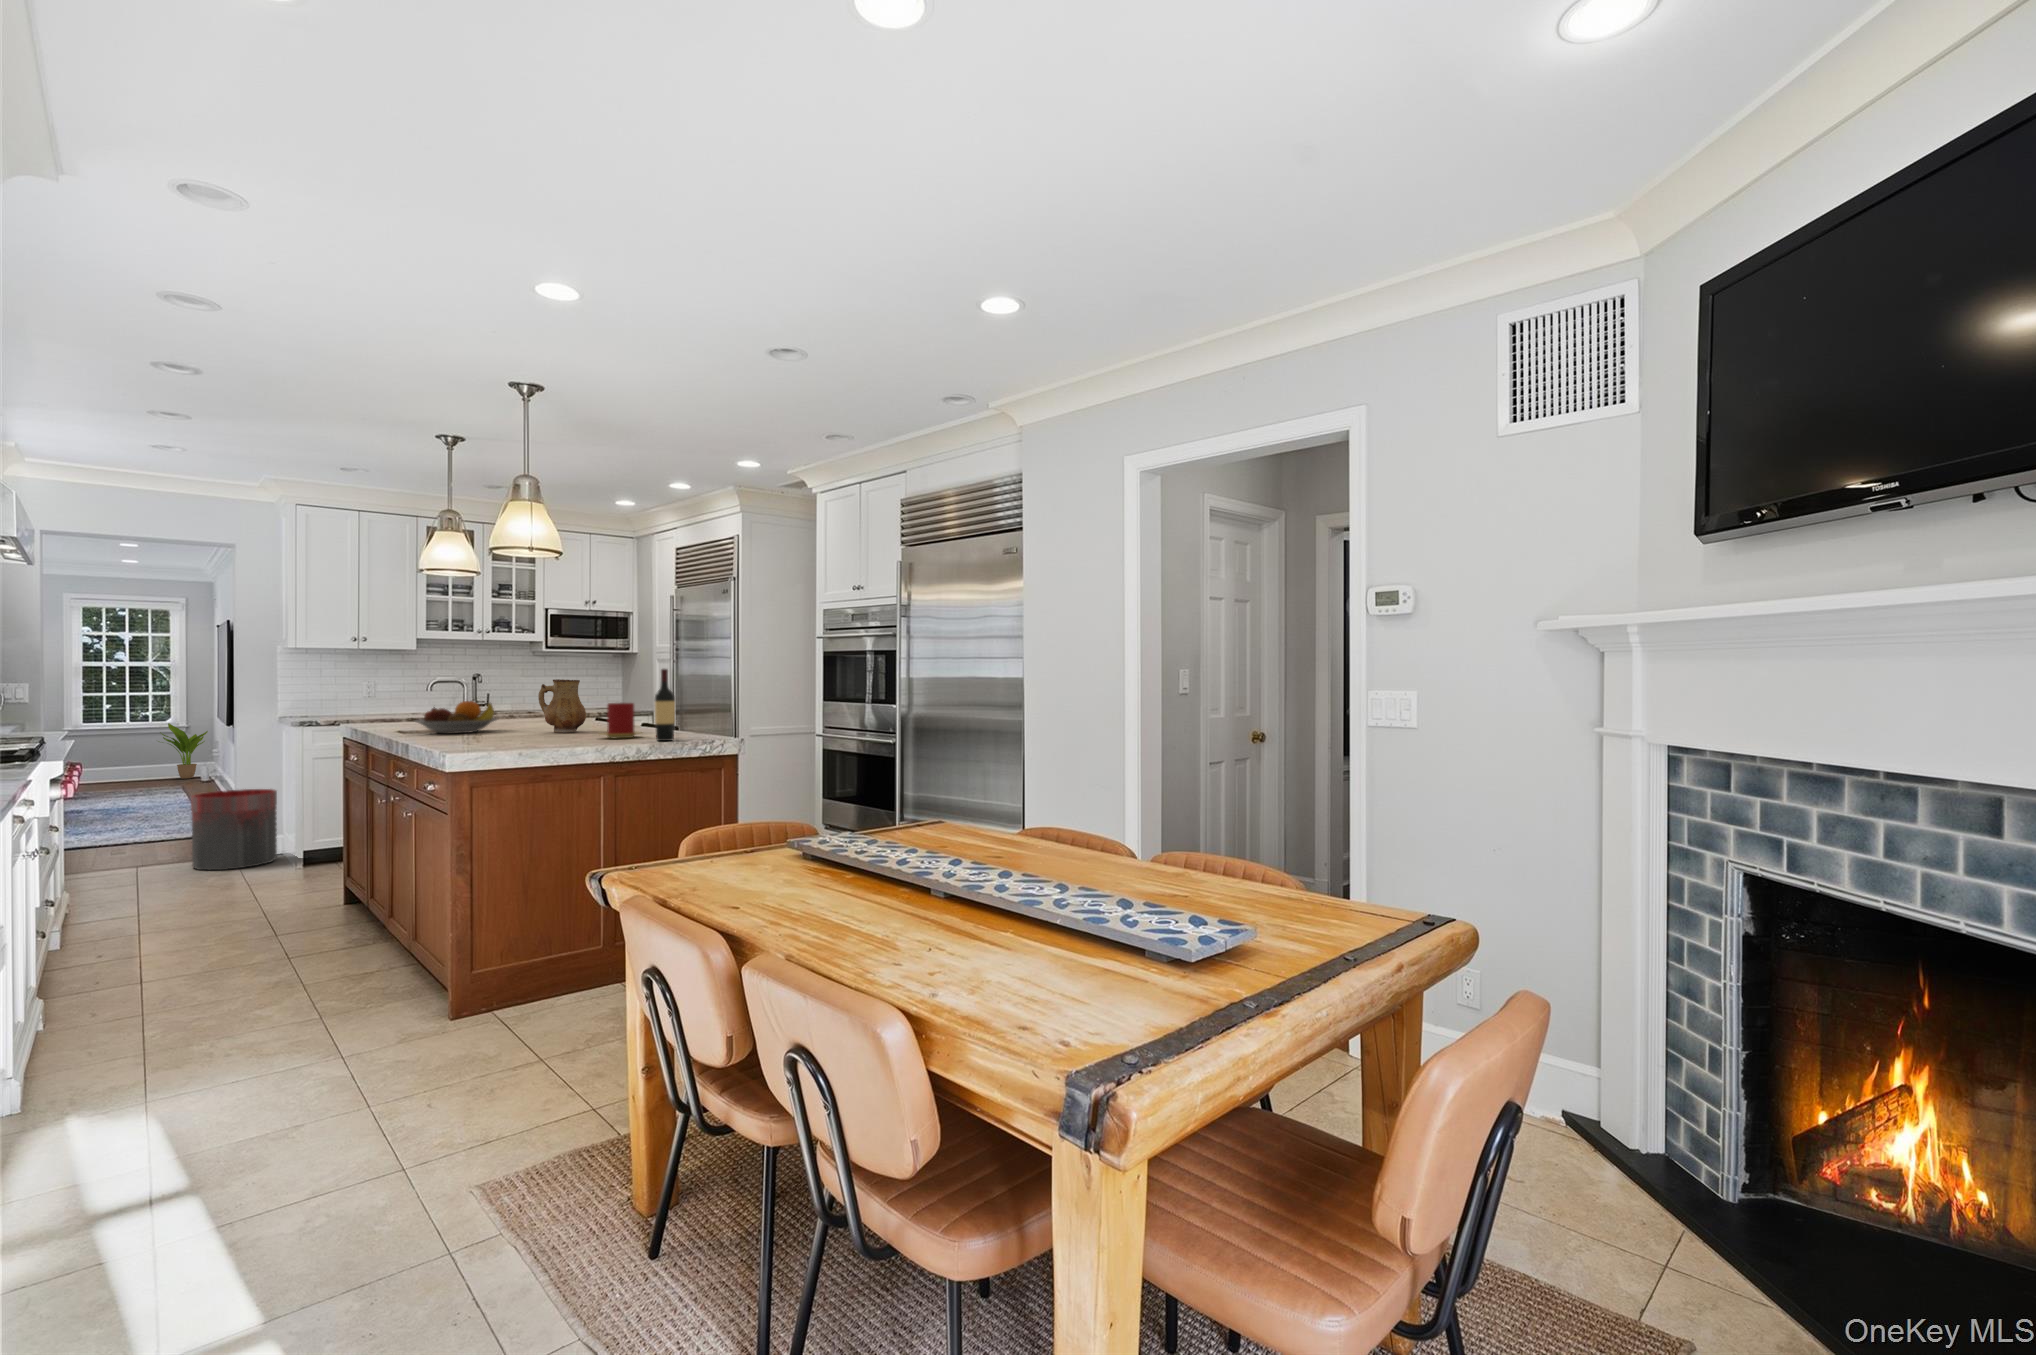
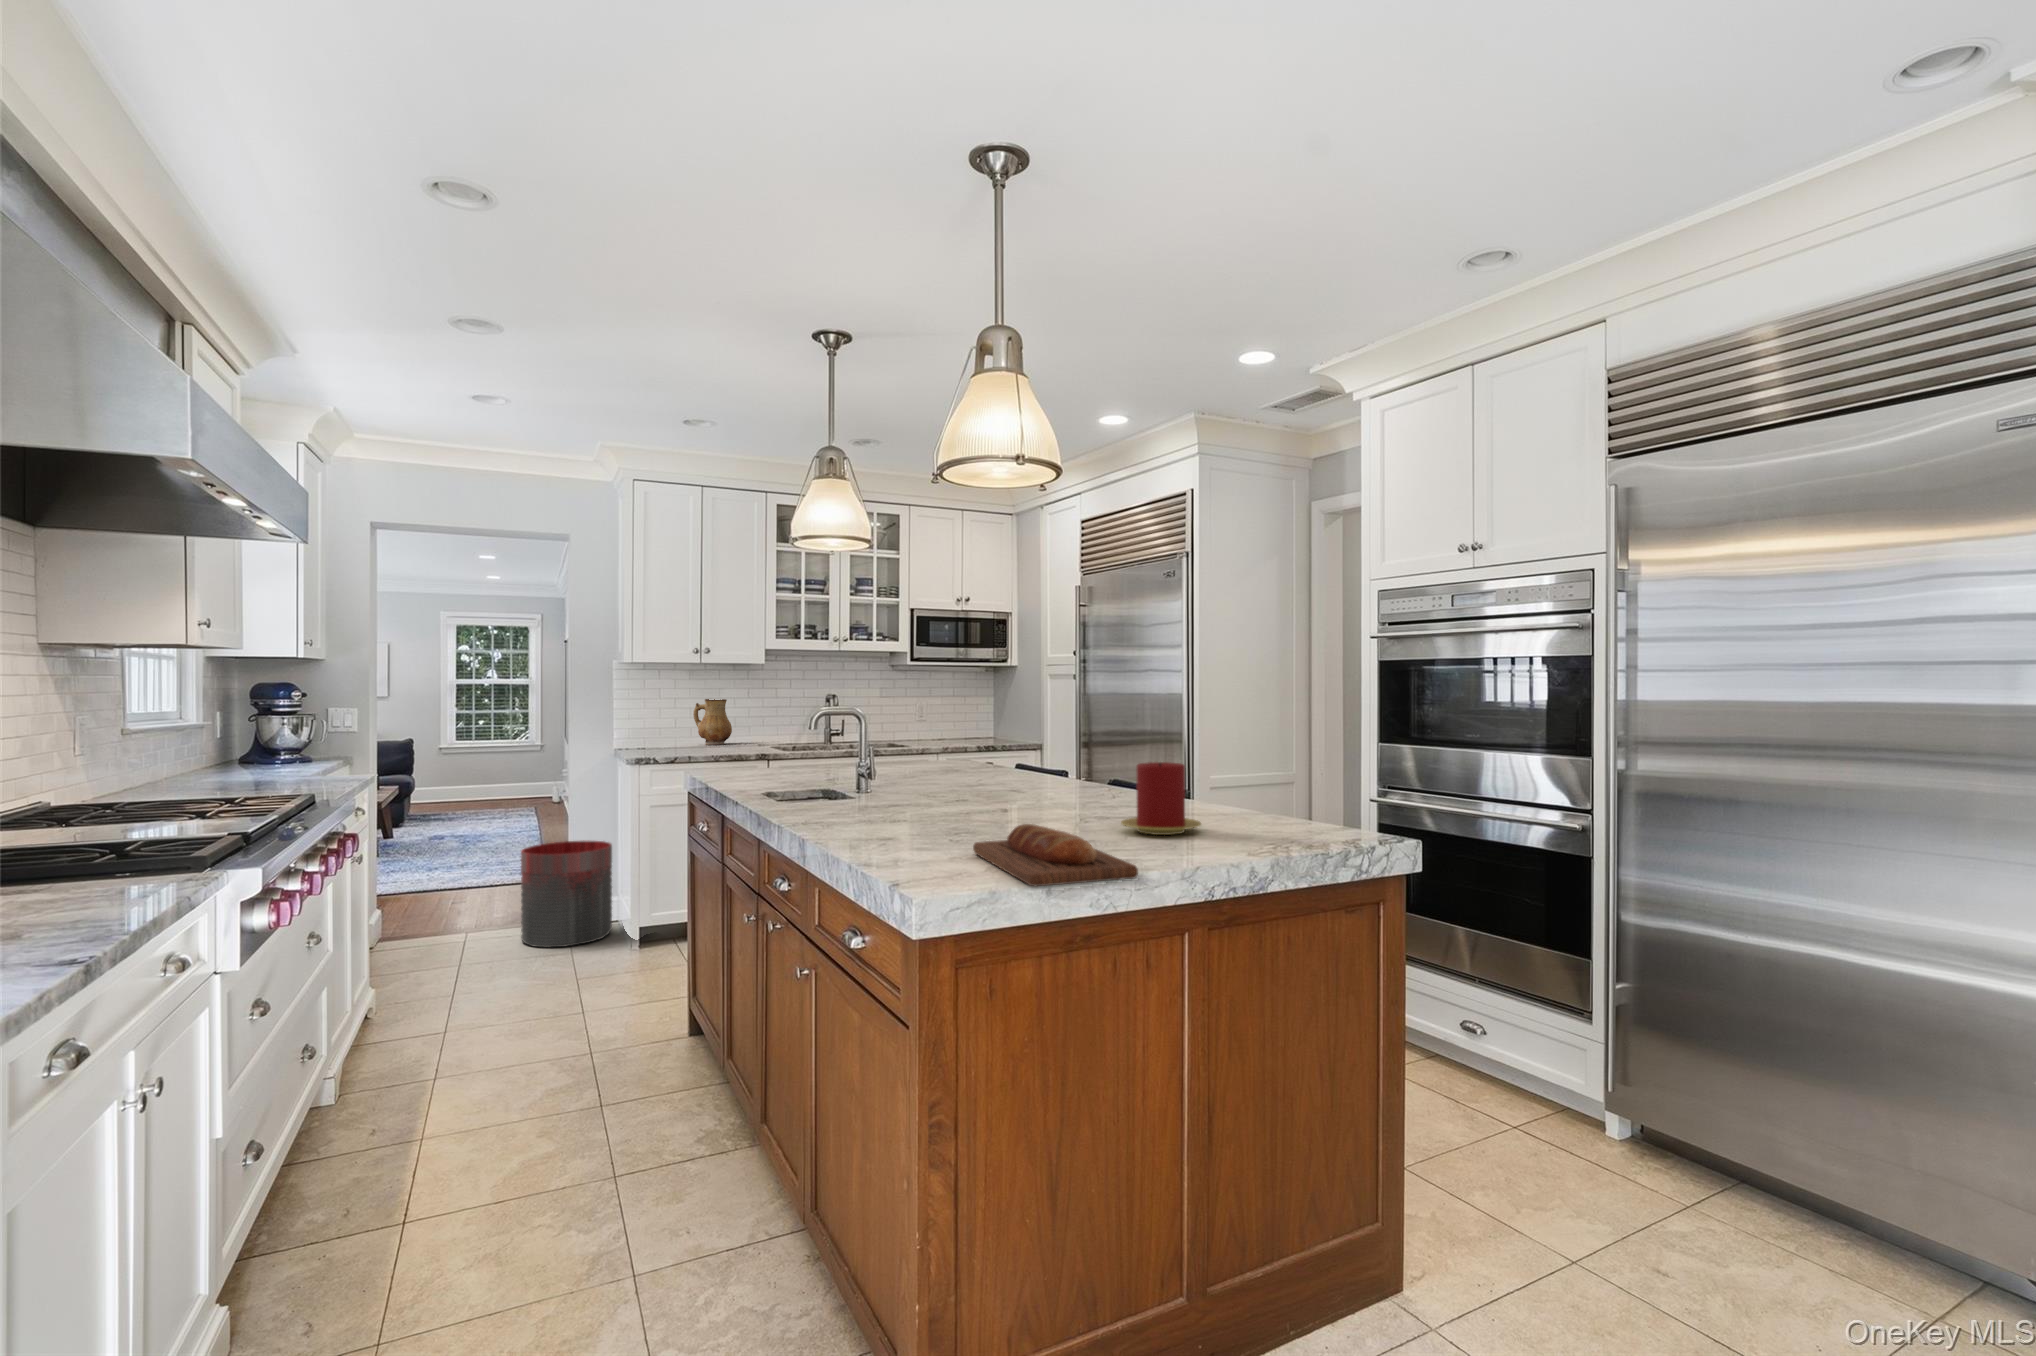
wine bottle: present [655,669,675,741] -> none [1258,699,1299,852]
ceramic pitcher: present [538,679,586,733] -> present [693,699,732,745]
fruit bowl: present [415,701,497,733] -> none [791,747,911,802]
potted plant: present [158,723,208,779] -> none [512,743,558,801]
bread loaf: none [502,729,573,751] -> present [973,824,1138,886]

